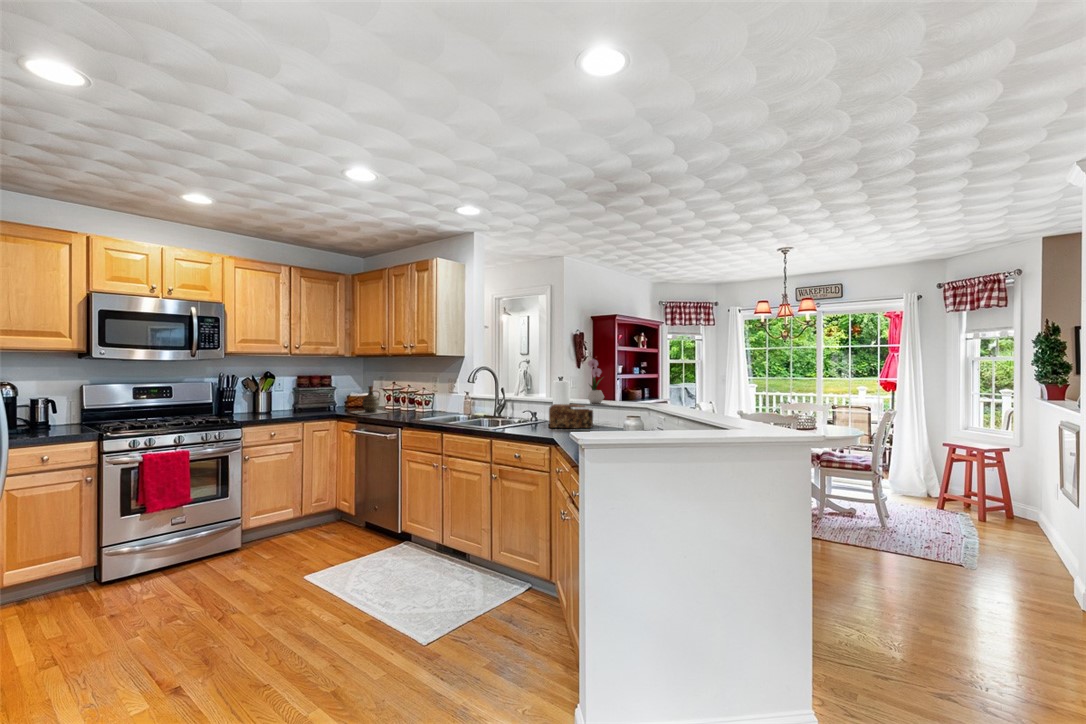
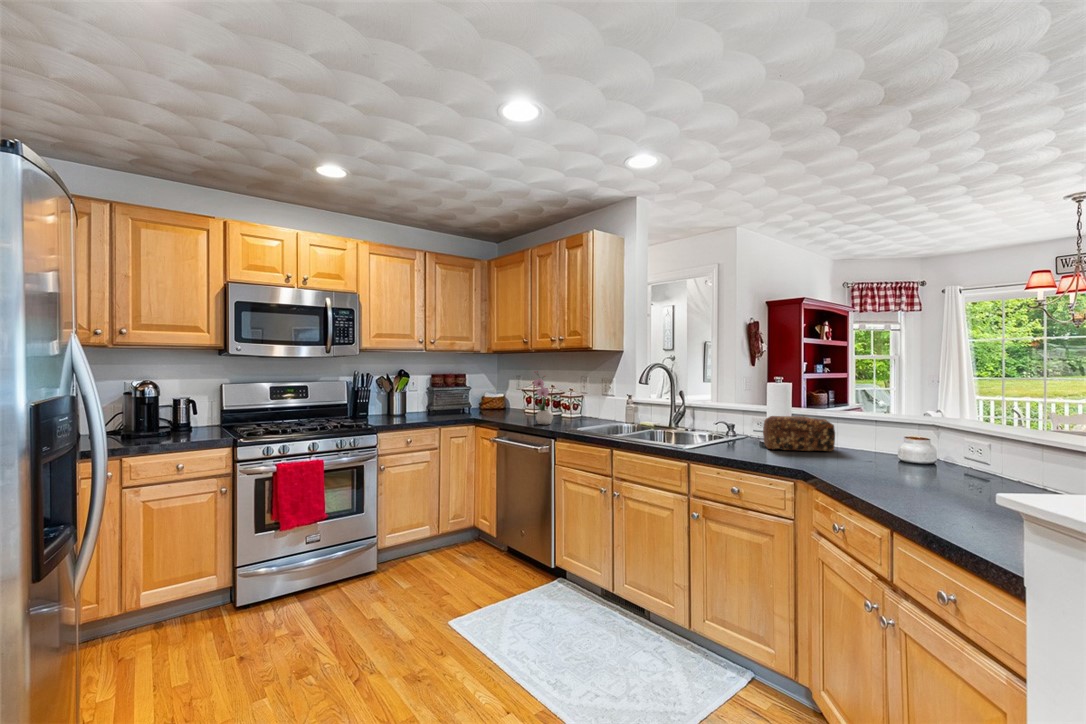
flower arrangement: present [587,358,604,403] -> present [534,371,553,424]
ceramic jug: present [352,386,386,415] -> none [490,386,535,421]

